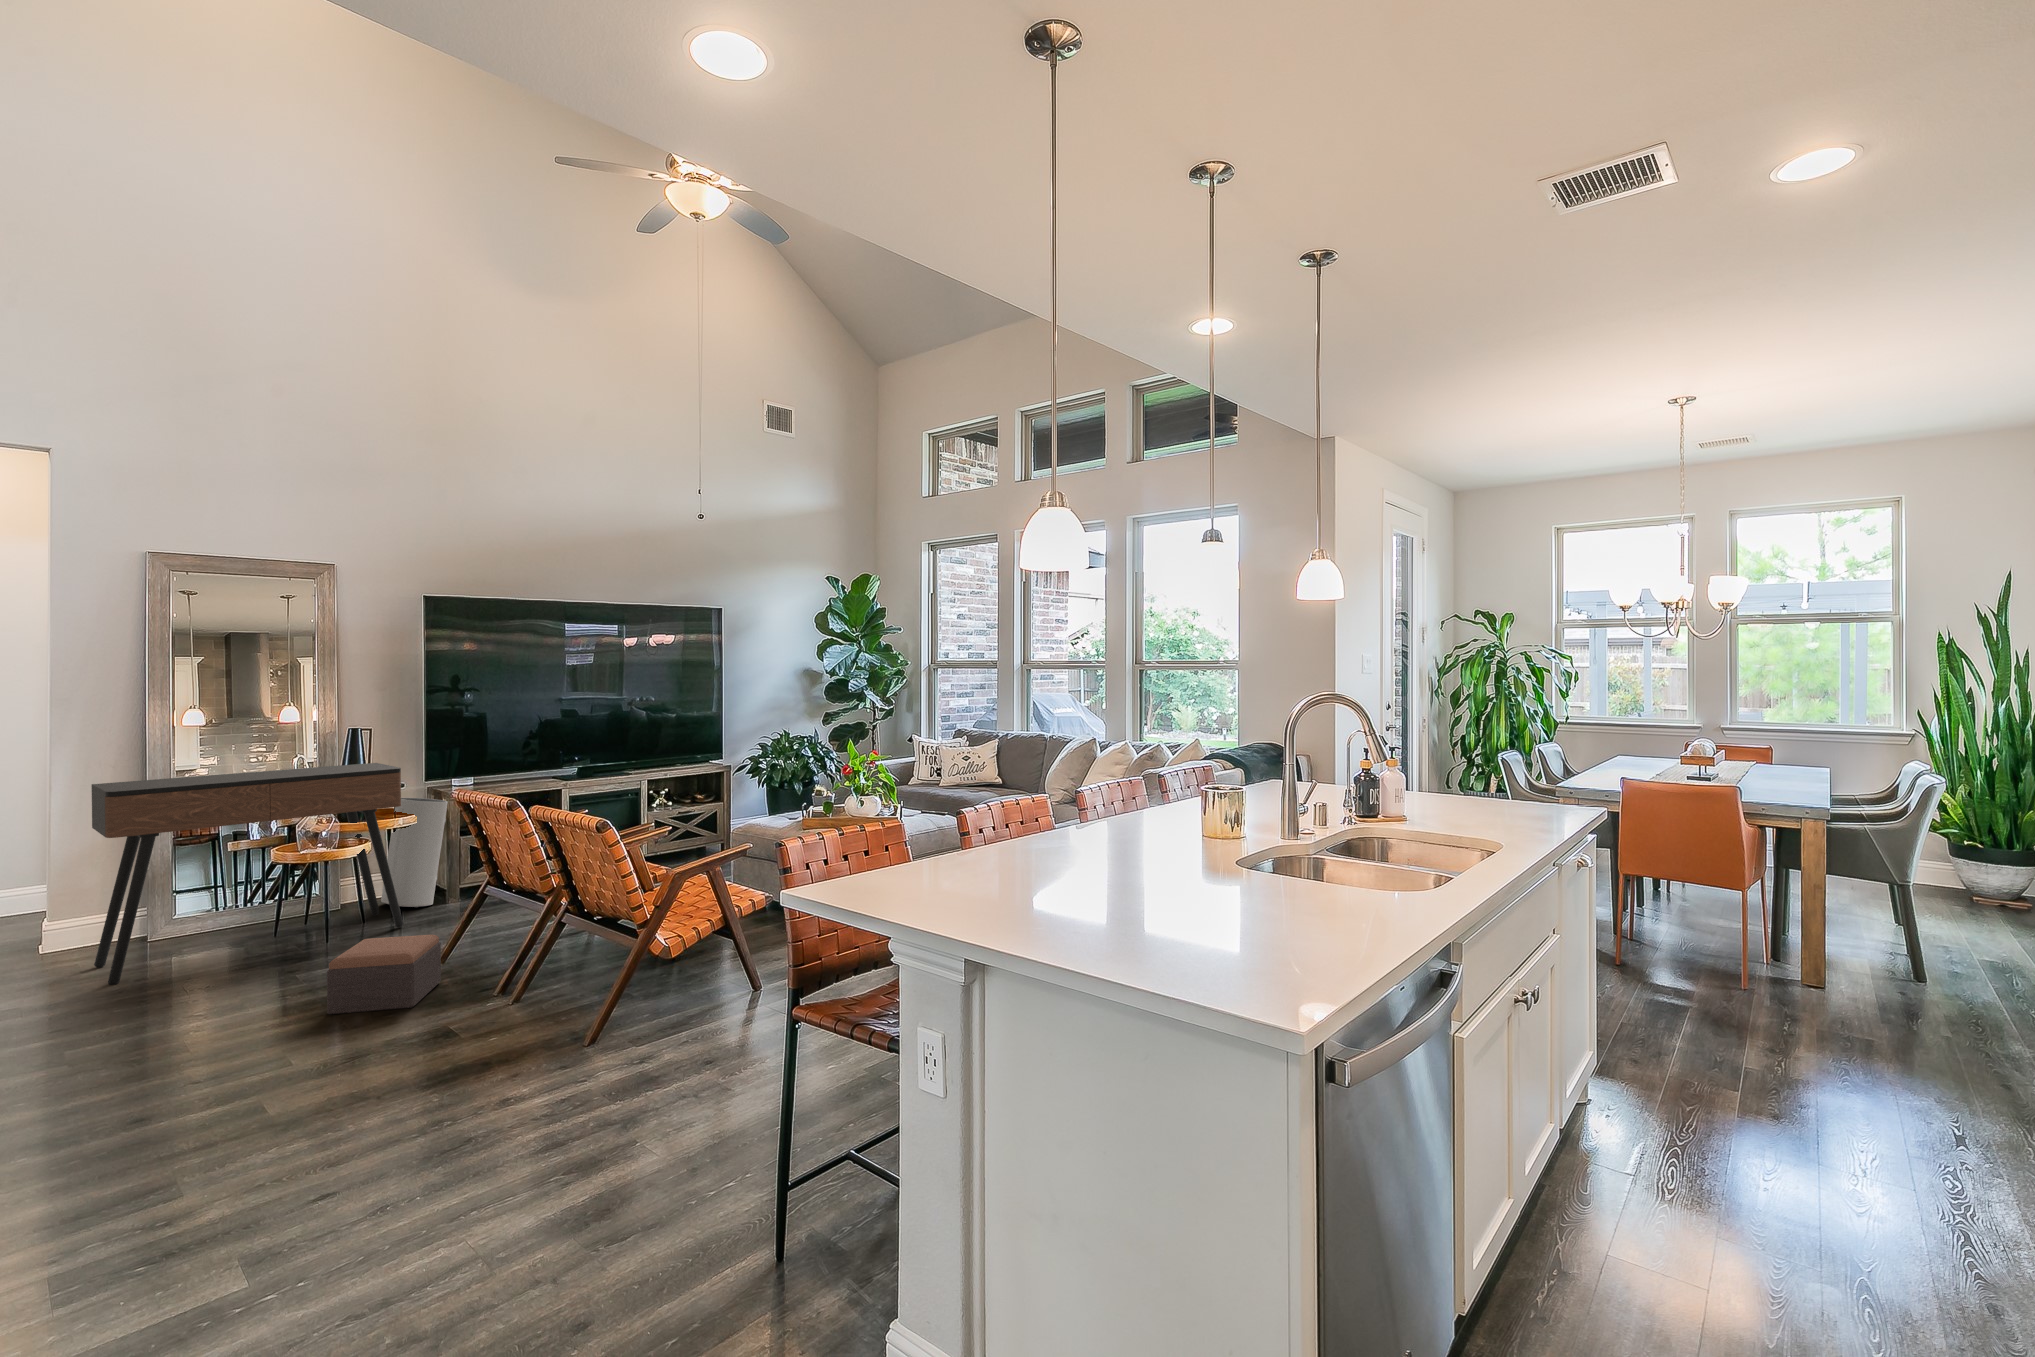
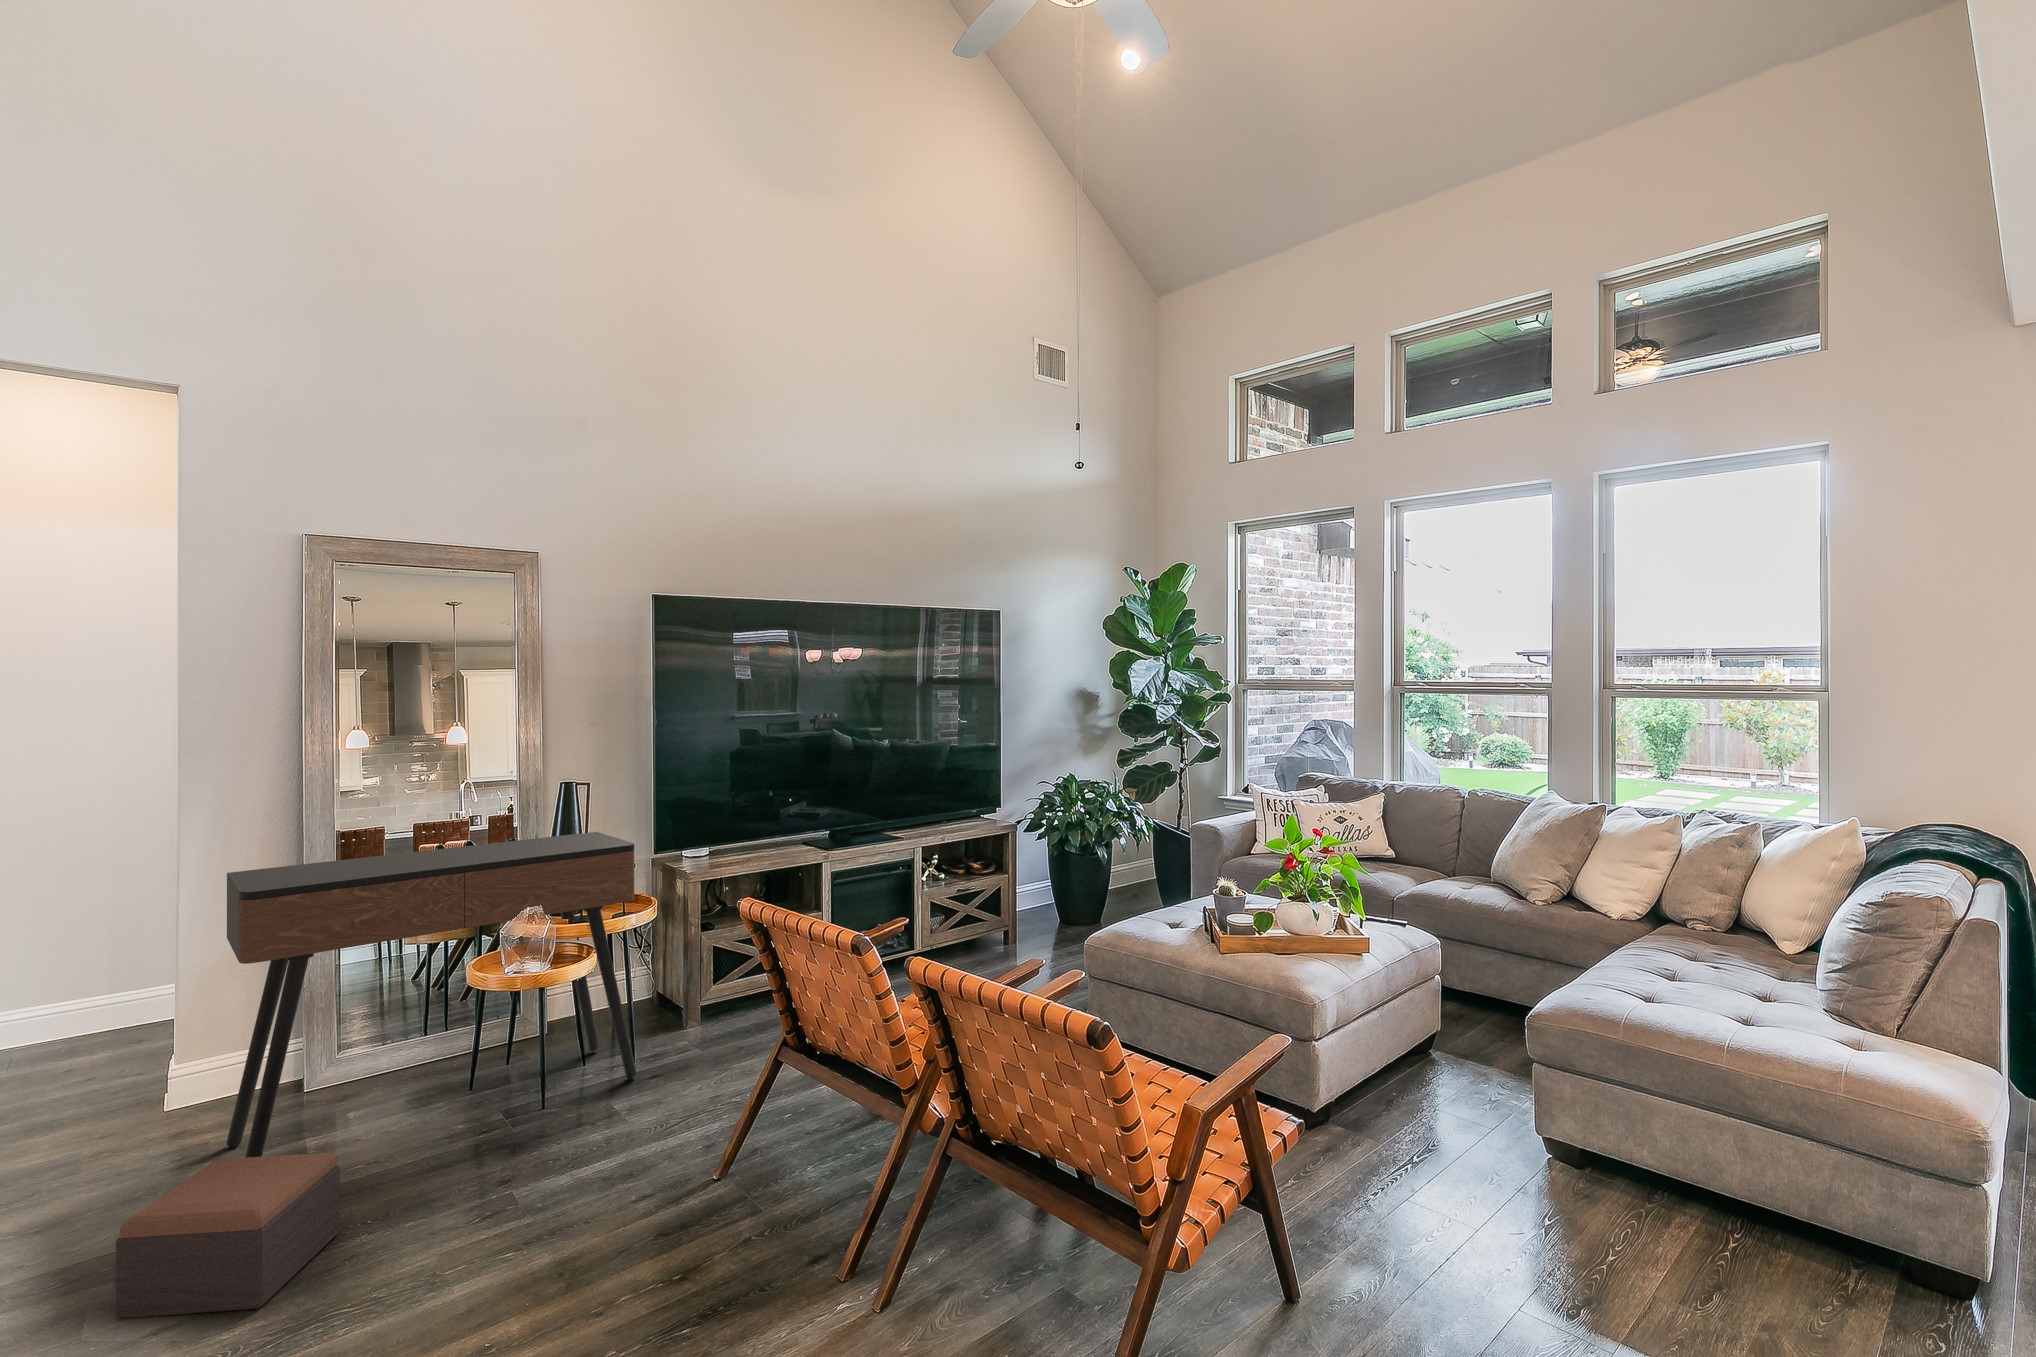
air purifier: present [381,798,448,907] -> none [597,876,683,1036]
footstool: present [327,935,441,1014] -> present [115,1153,340,1319]

